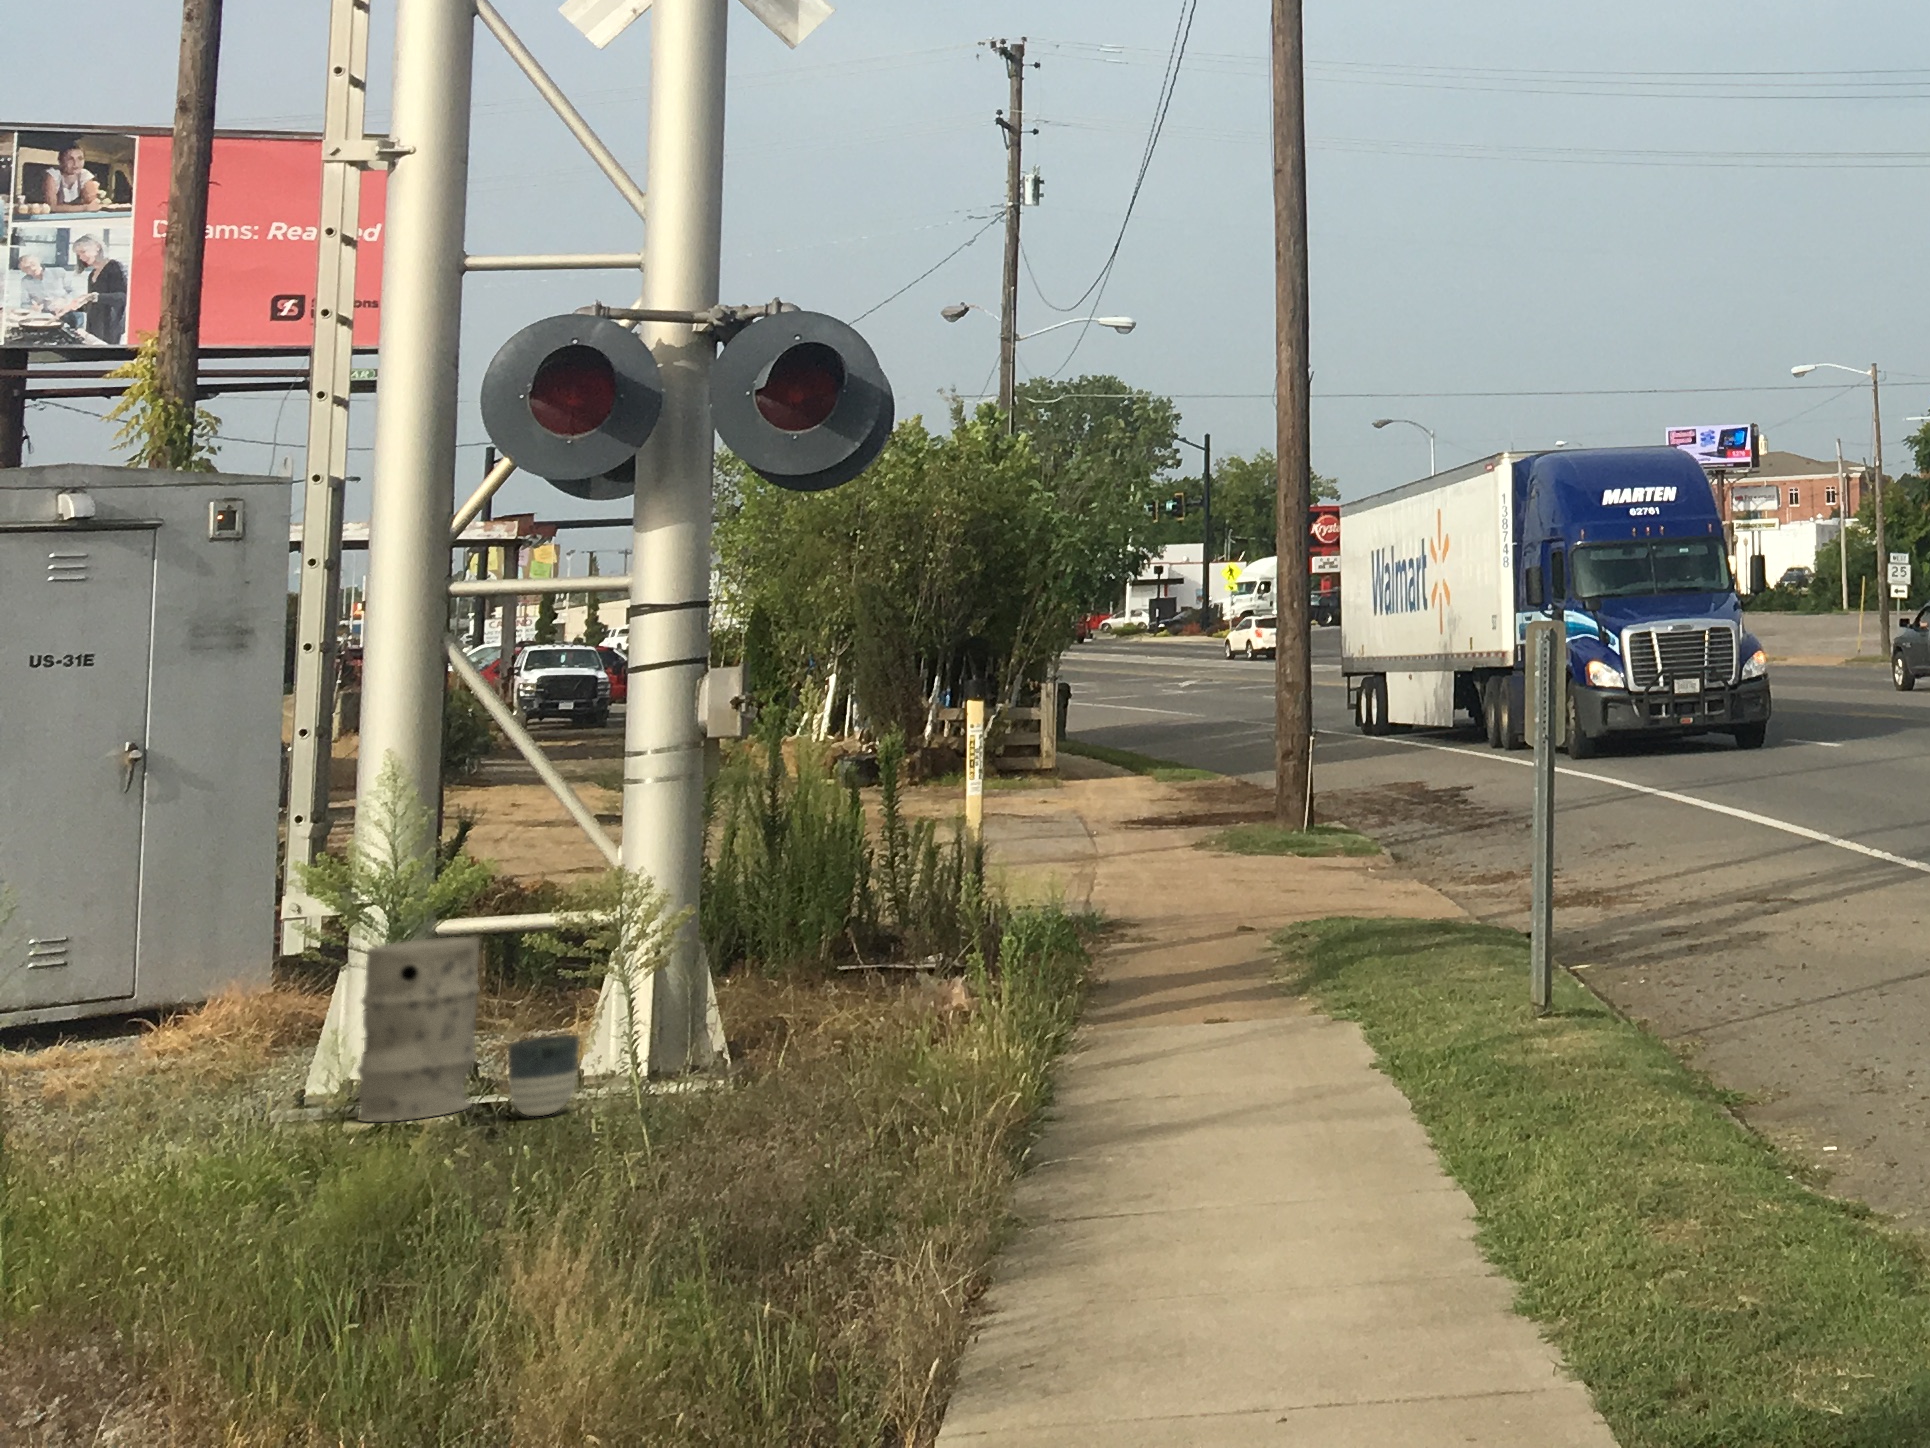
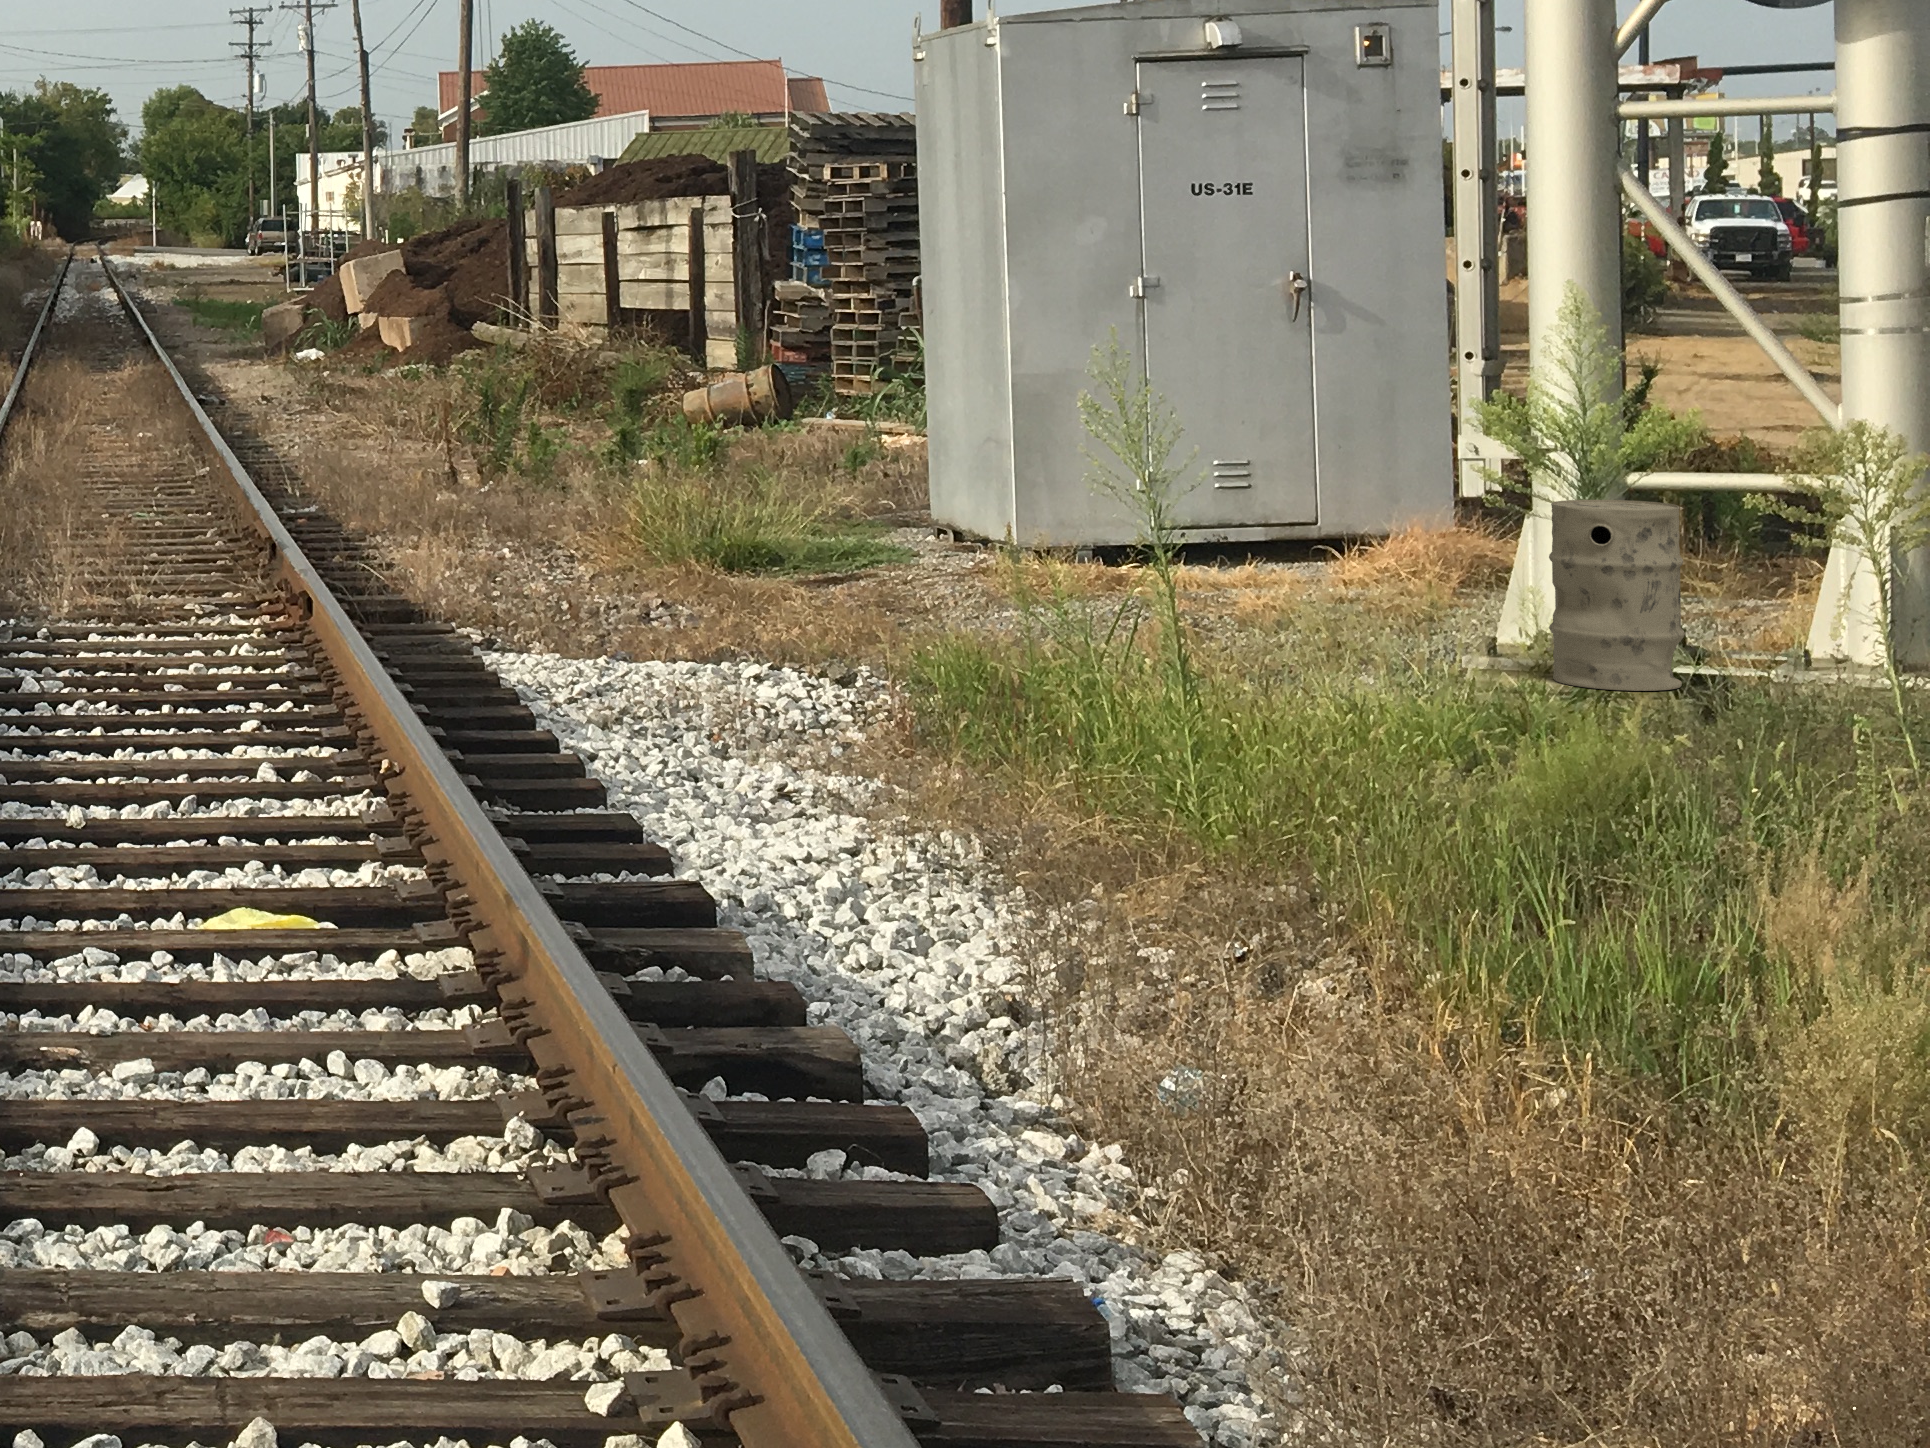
planter: present [508,1035,580,1116] -> none [1722,626,1810,713]

